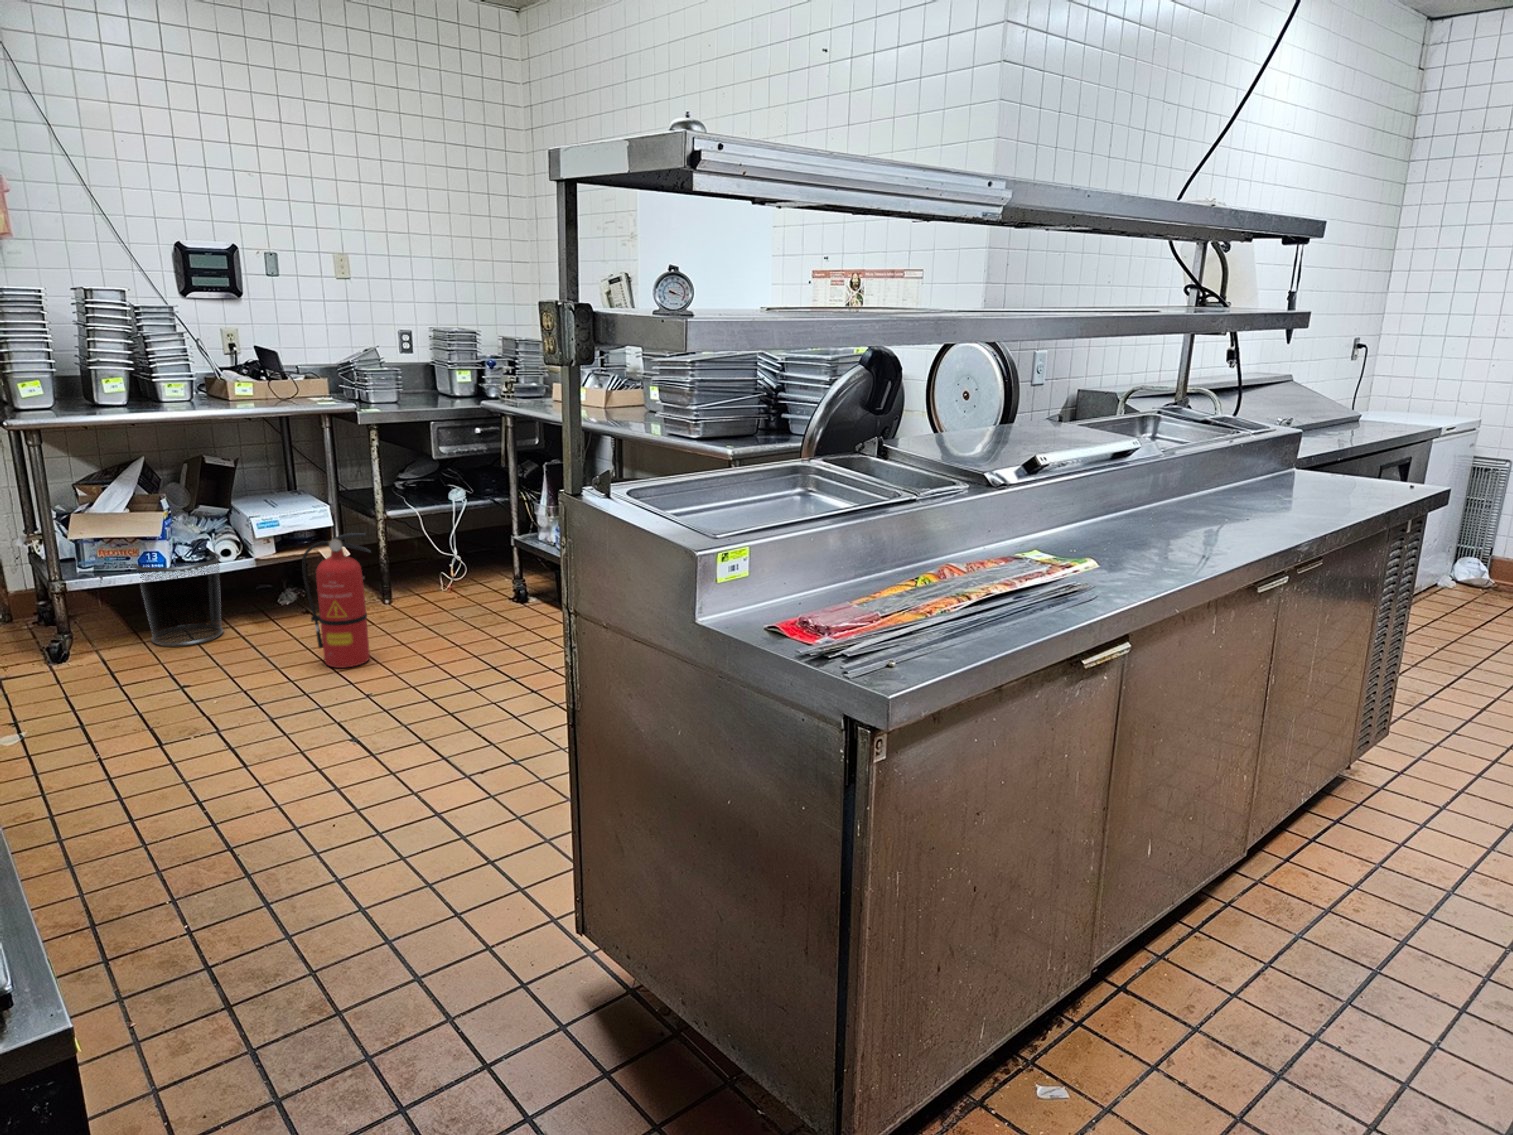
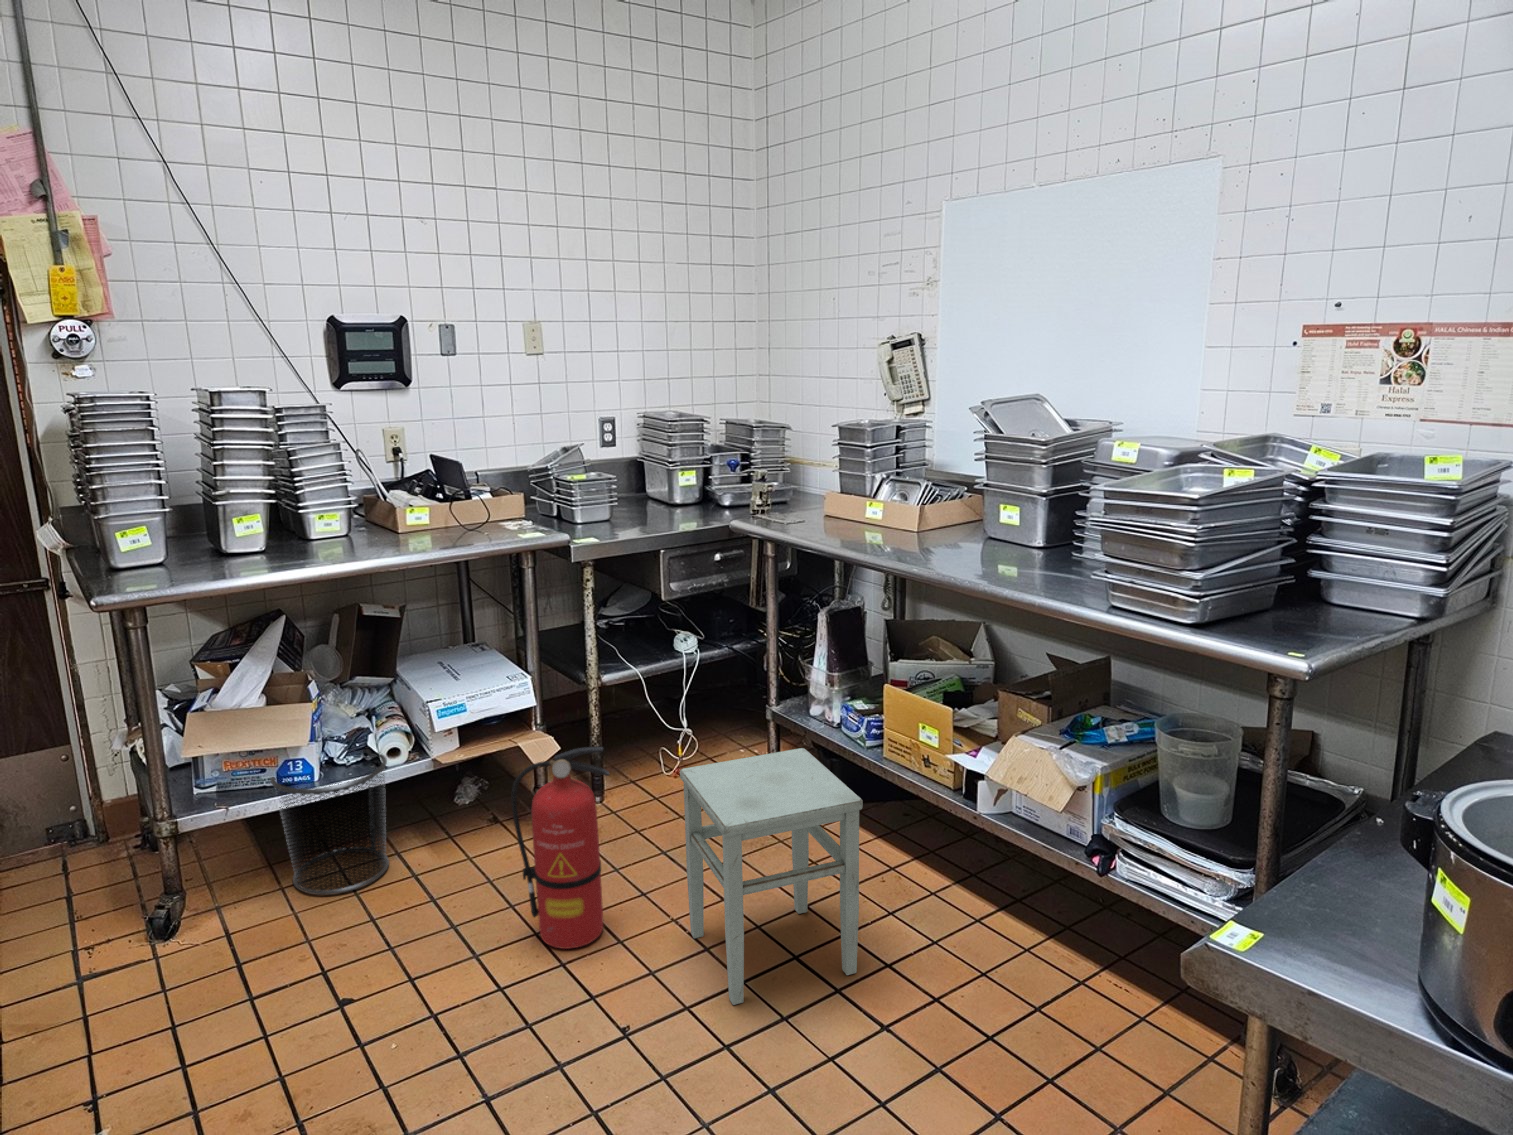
stool: none [418,540,531,689] -> present [680,748,863,1005]

